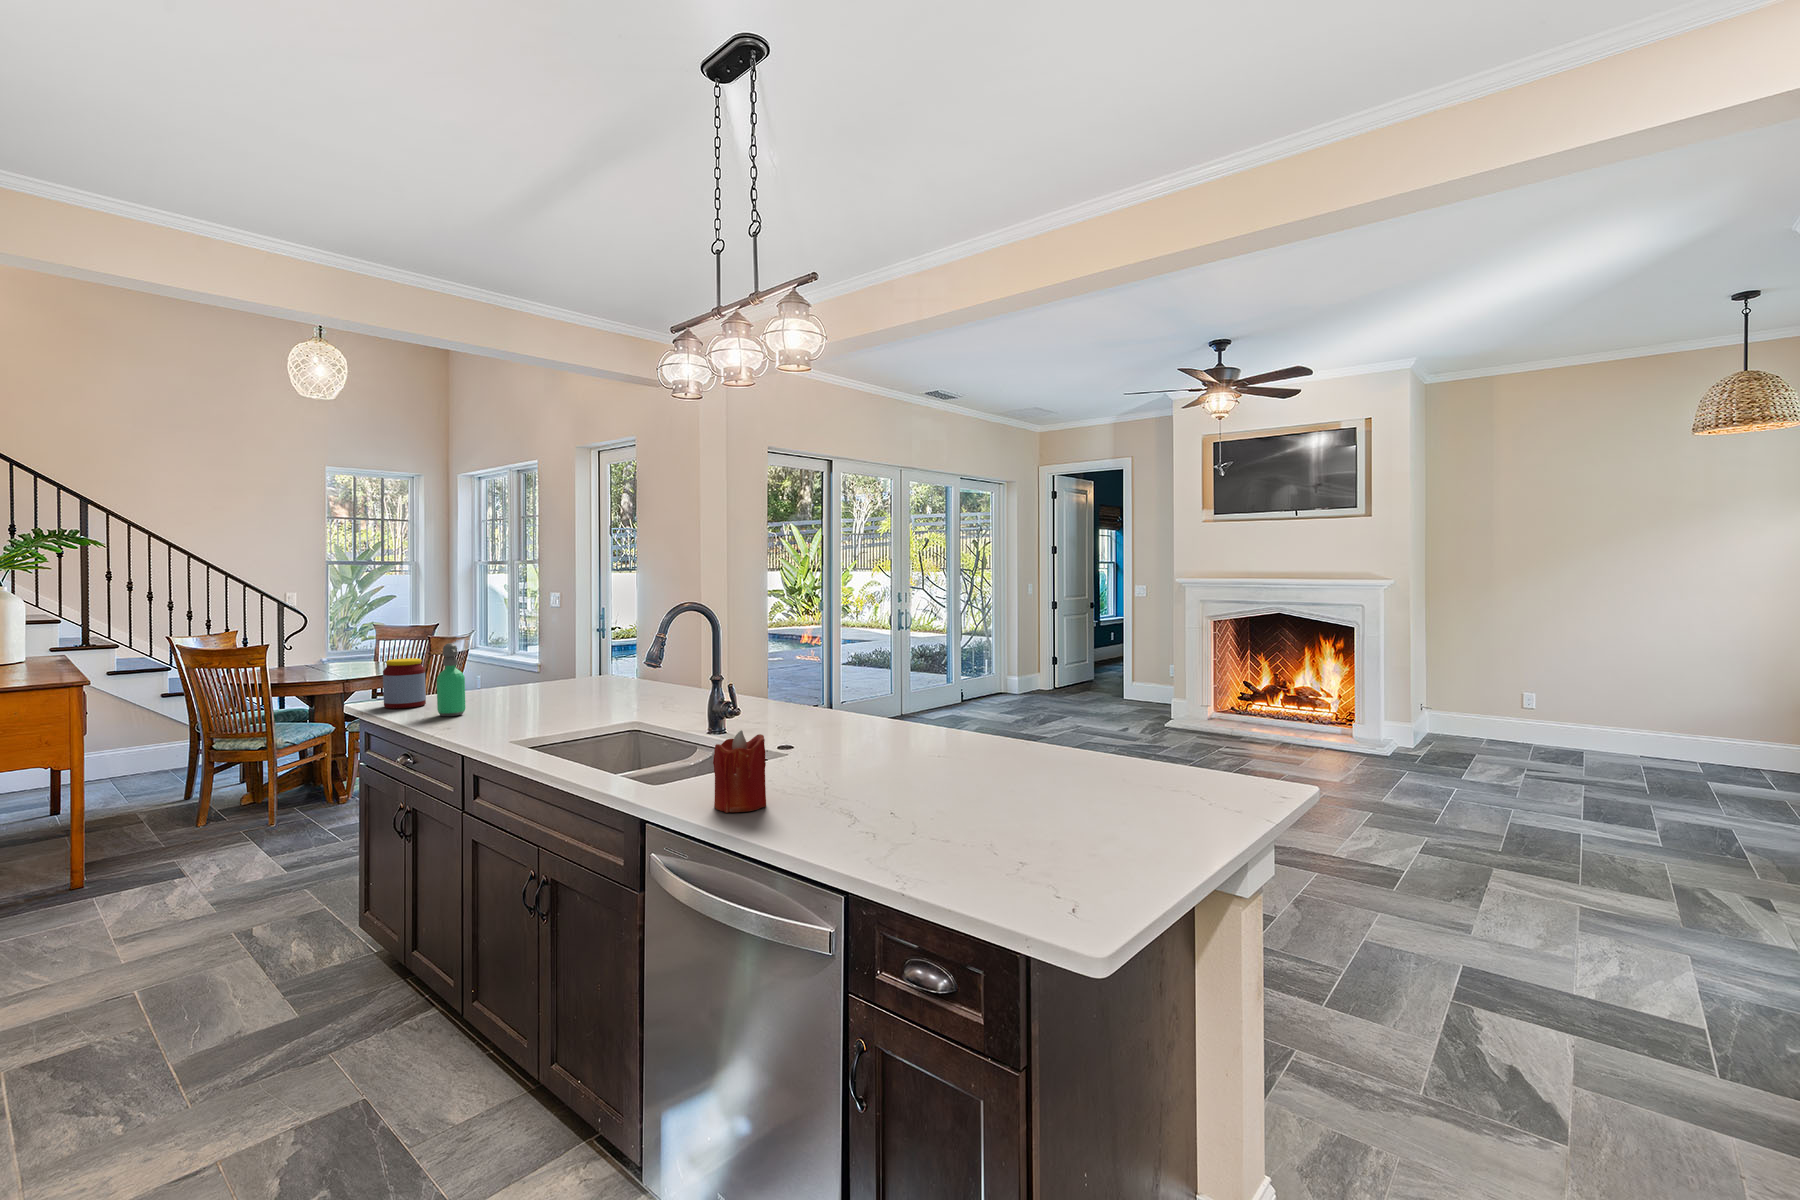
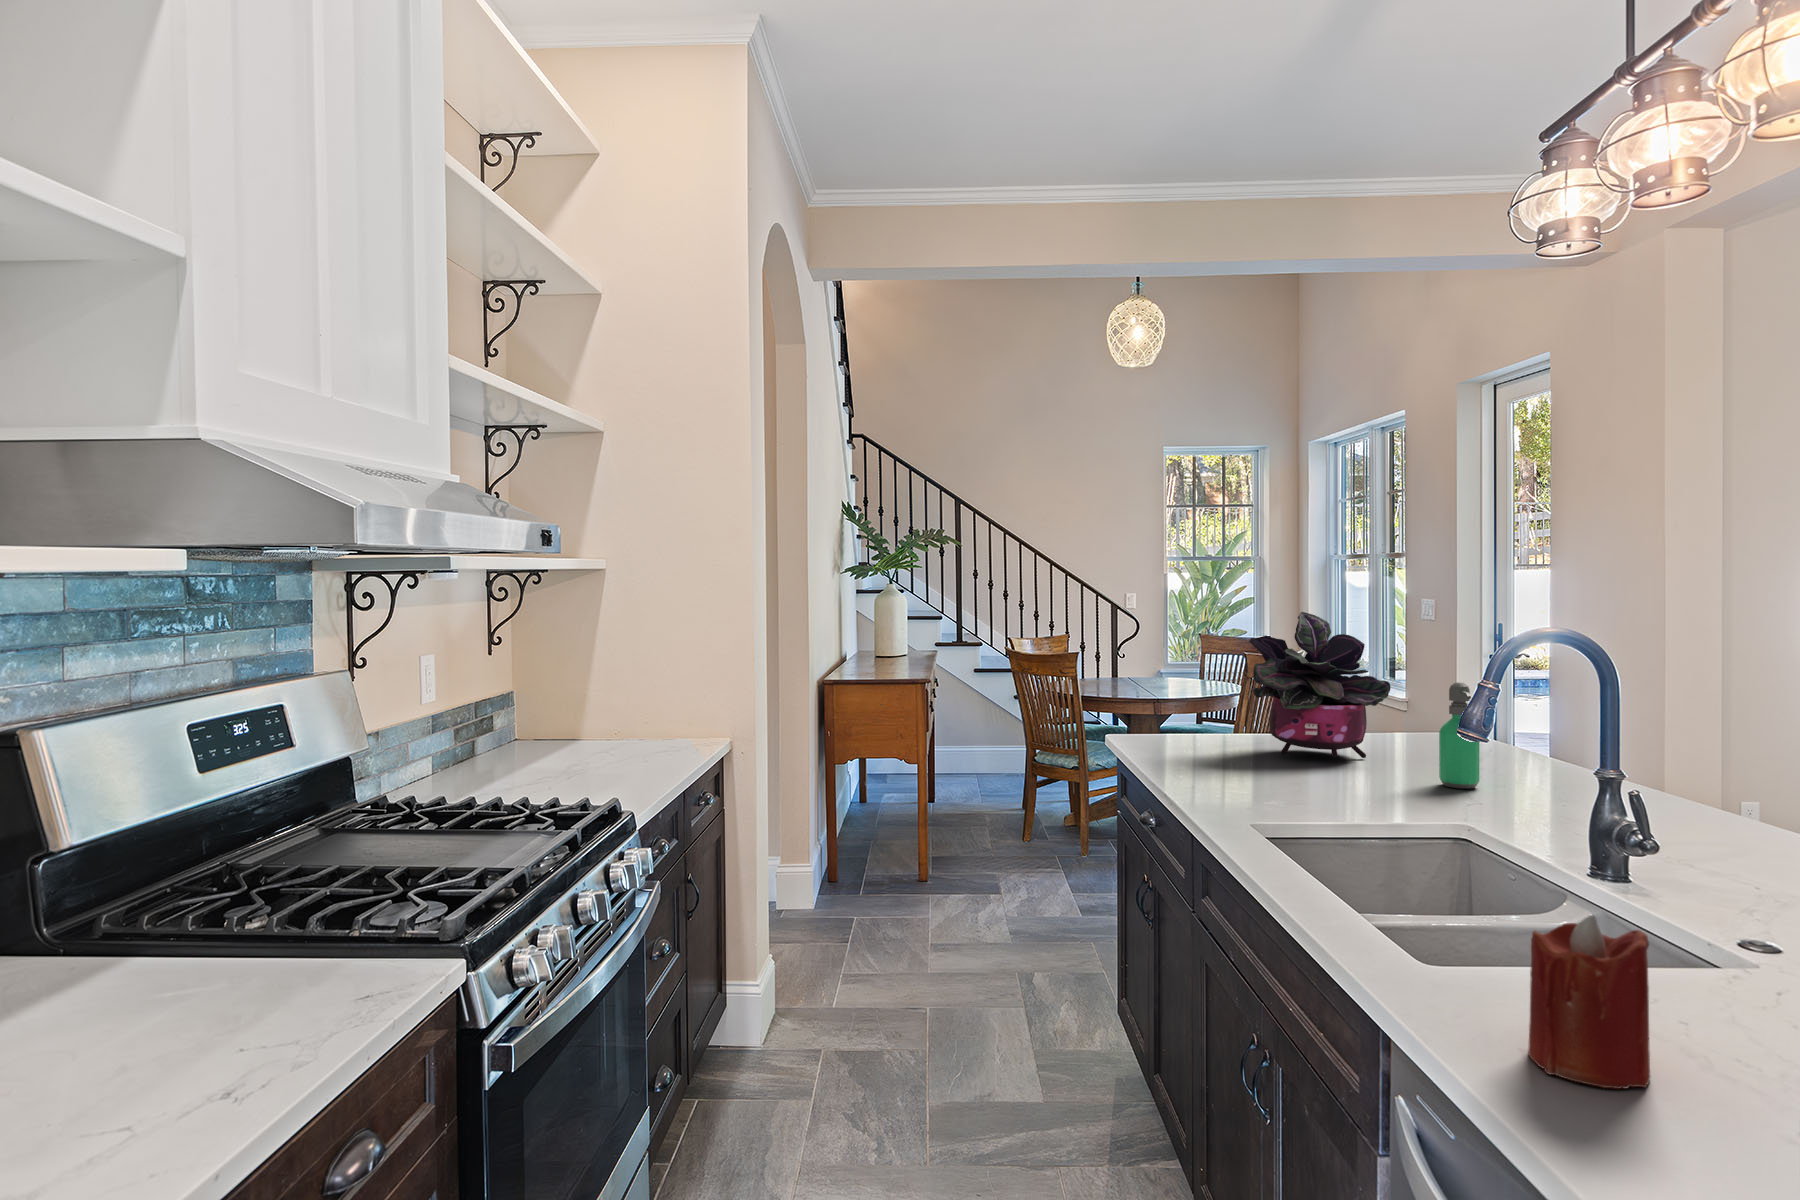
potted plant: none [471,597,573,698] -> present [1249,612,1391,758]
soap dispenser: present [437,643,466,716] -> present [1439,682,1479,789]
jar: present [383,658,426,709] -> none [1142,689,1190,753]

